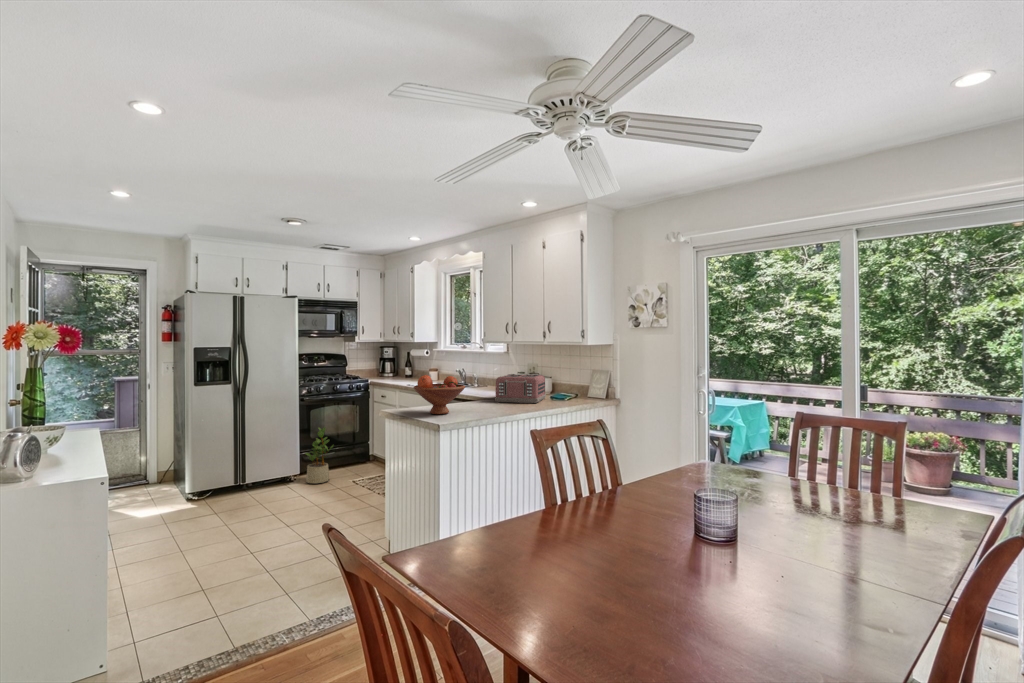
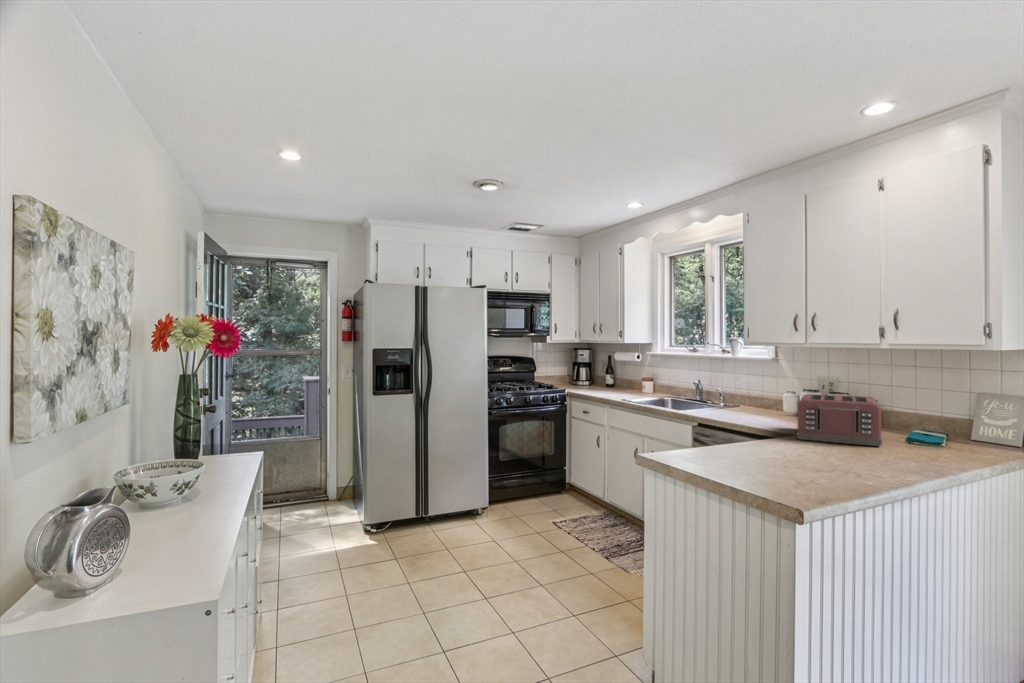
fruit bowl: present [414,375,465,414] -> none [688,397,781,464]
potted plant: present [305,427,333,483] -> none [494,449,527,521]

